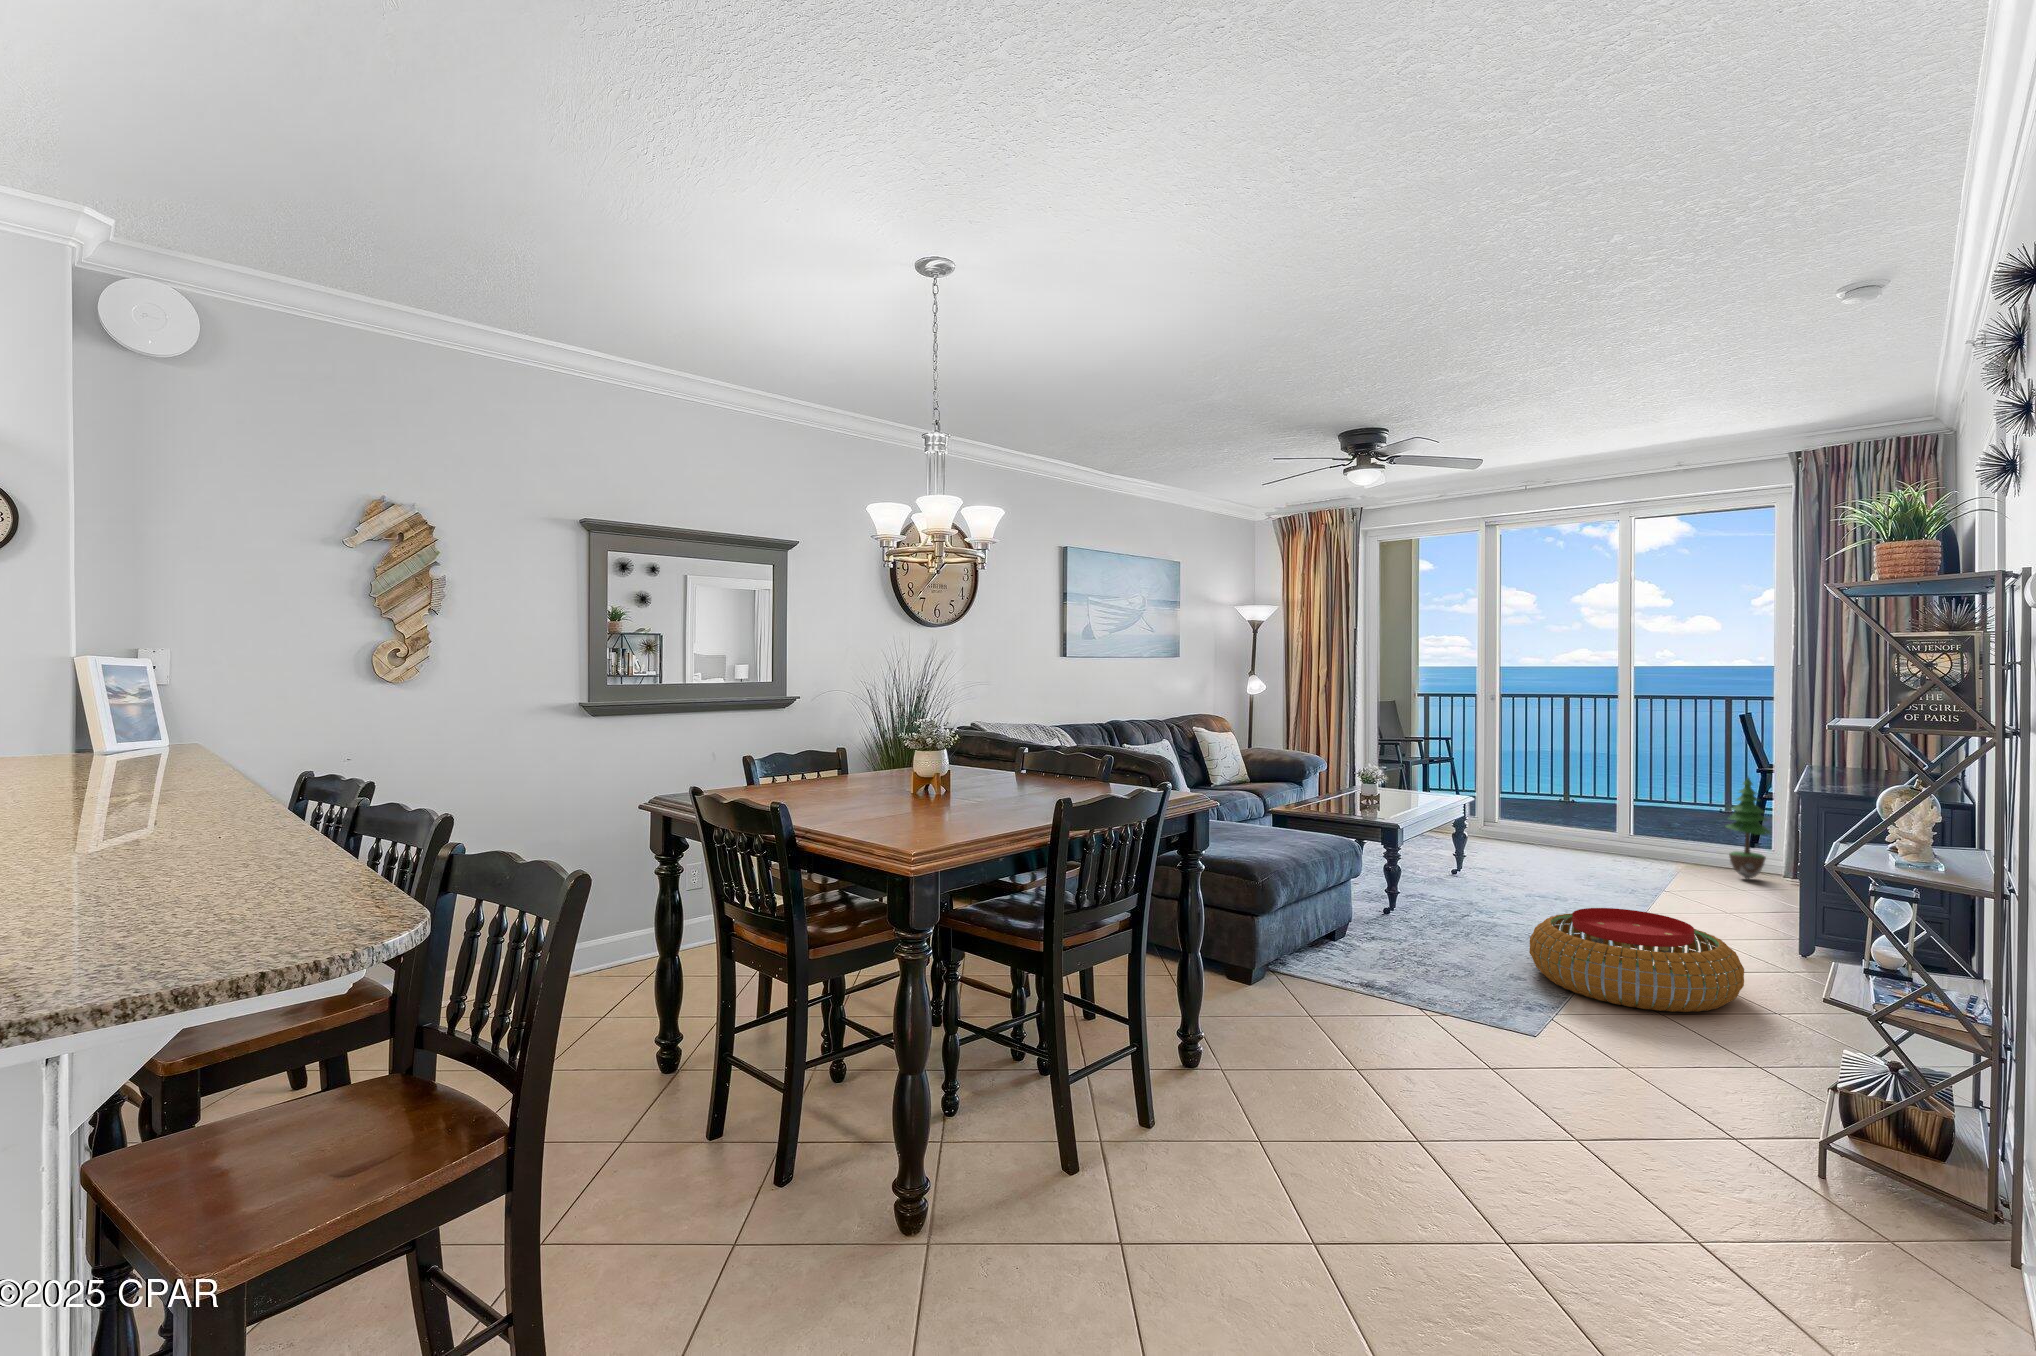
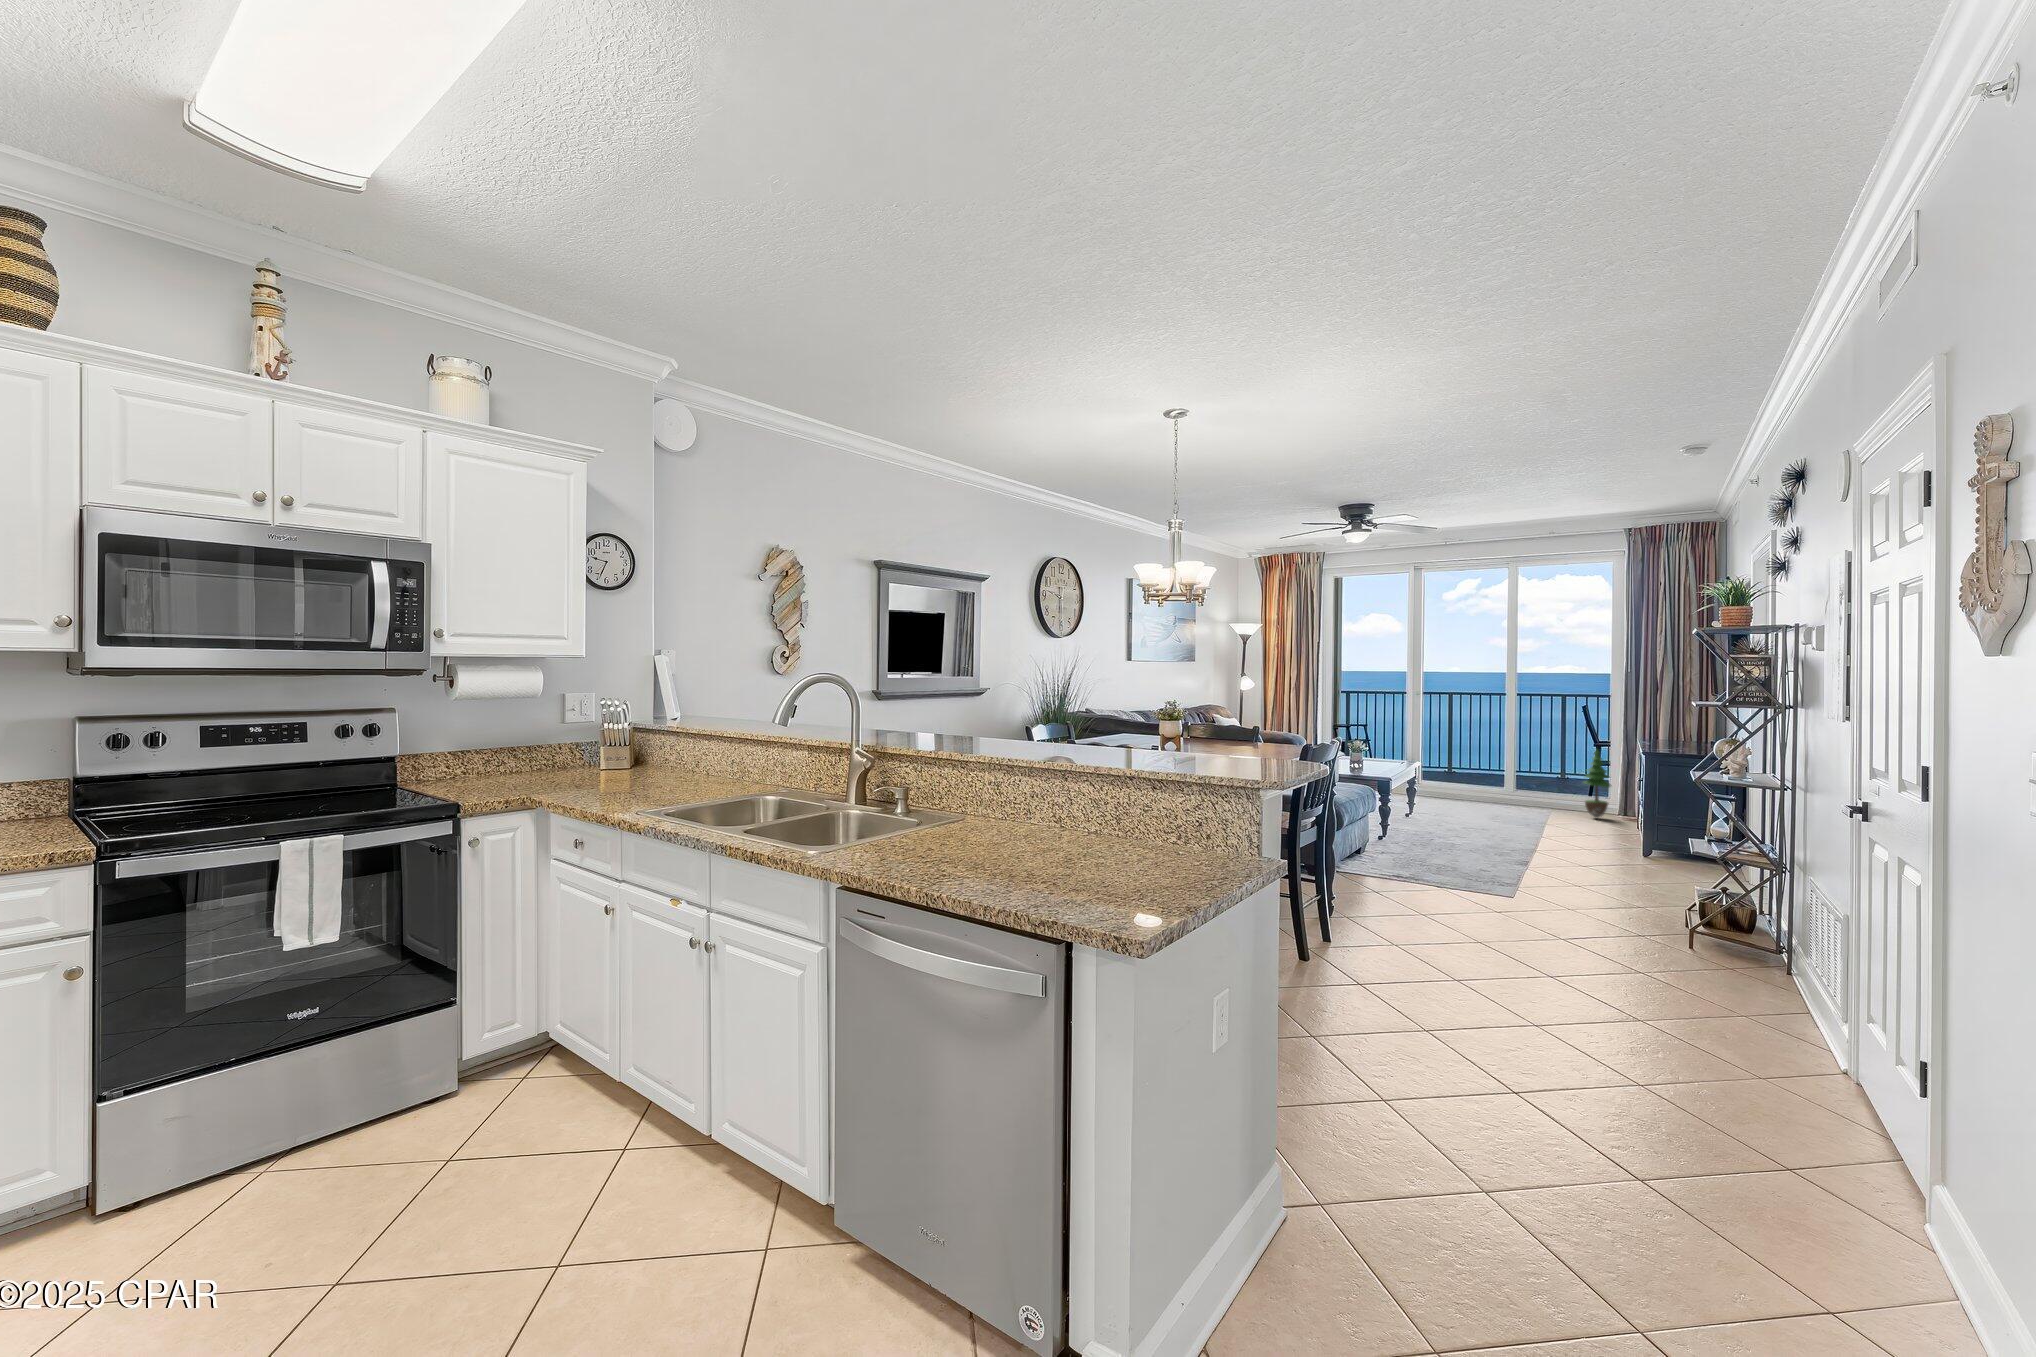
pouf: present [1529,908,1744,1012] -> none [1491,827,1624,885]

